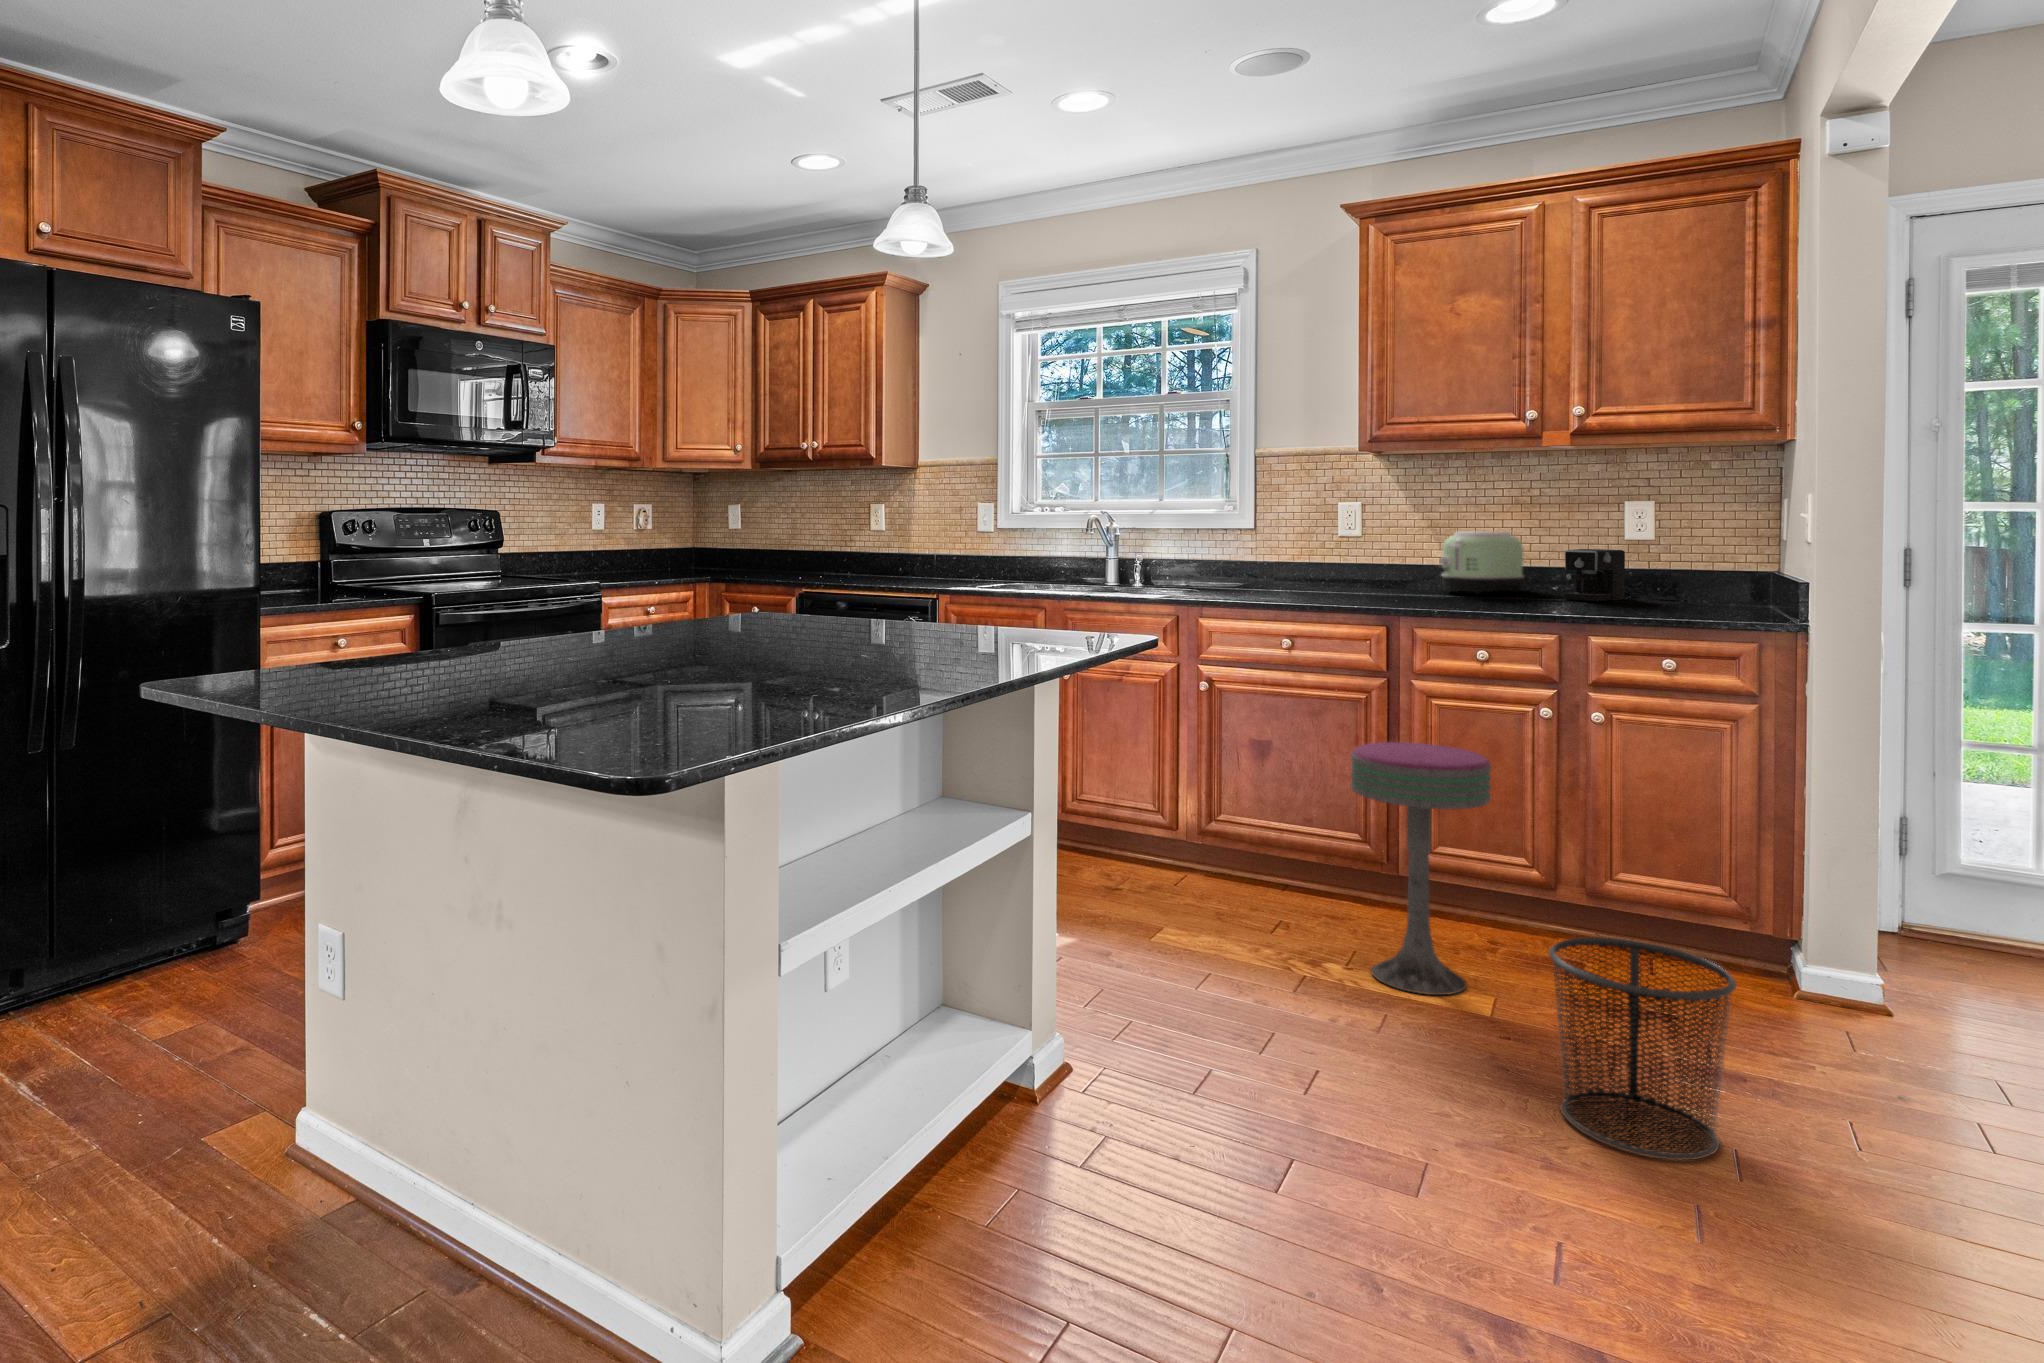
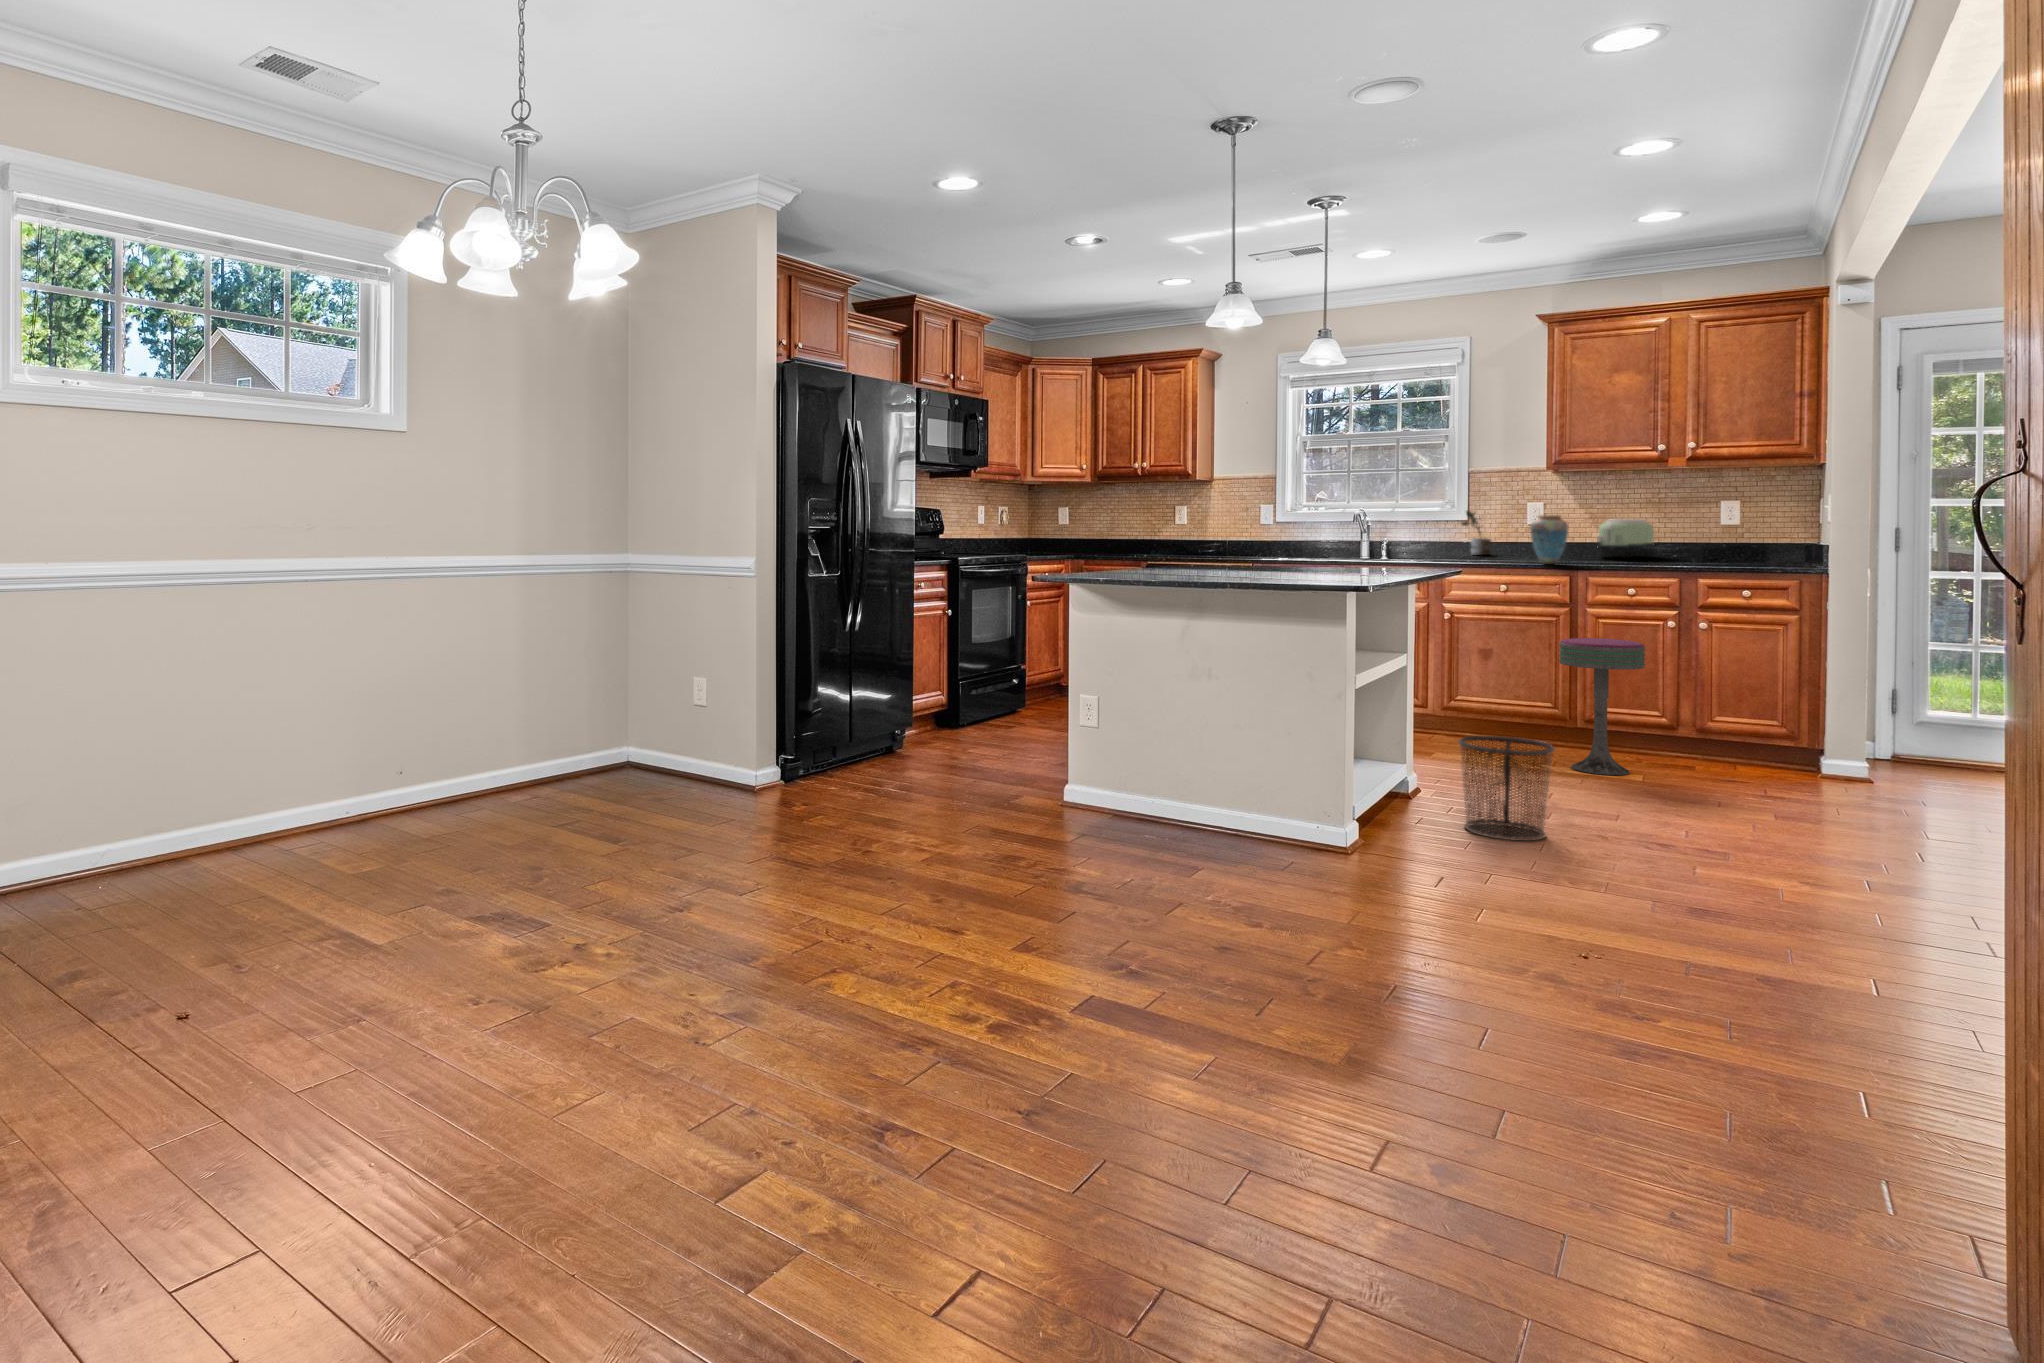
potted plant: none [1244,515,1290,585] -> present [1462,510,1491,555]
vase: none [1331,526,1389,605] -> present [1530,515,1569,564]
coffee maker: present [1564,549,1689,602] -> none [1680,530,1761,561]
waste bin: present [1549,937,1736,1160] -> present [1458,736,1554,841]

